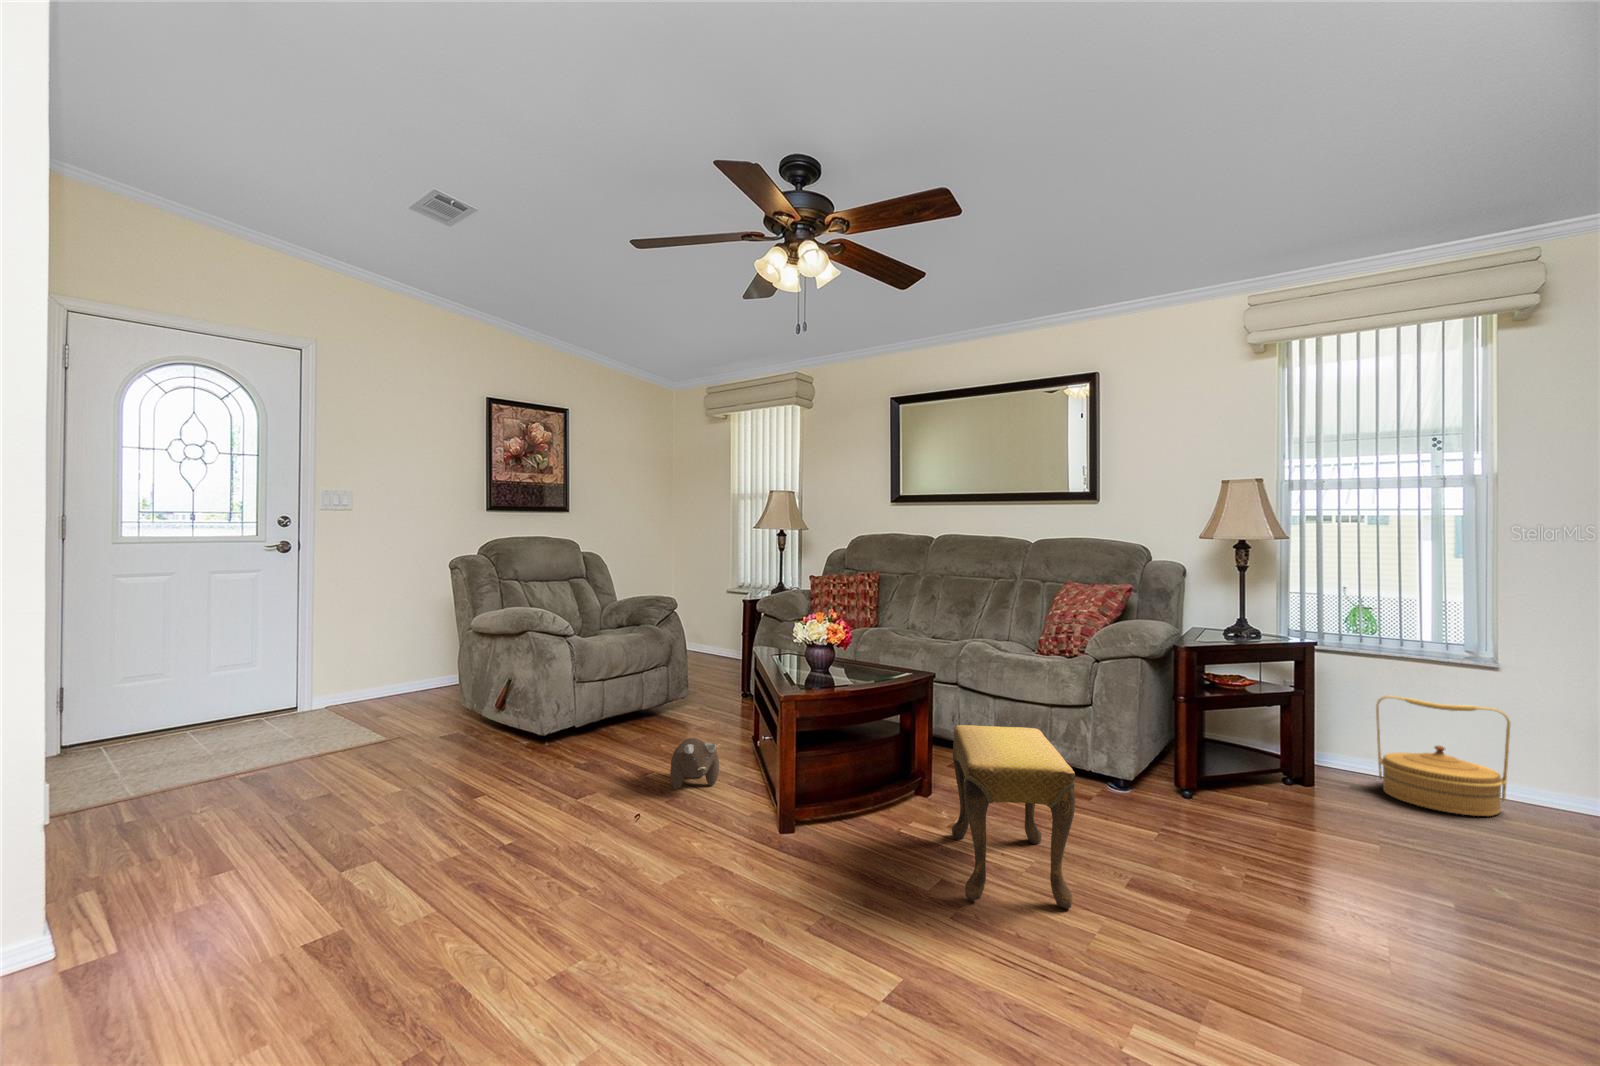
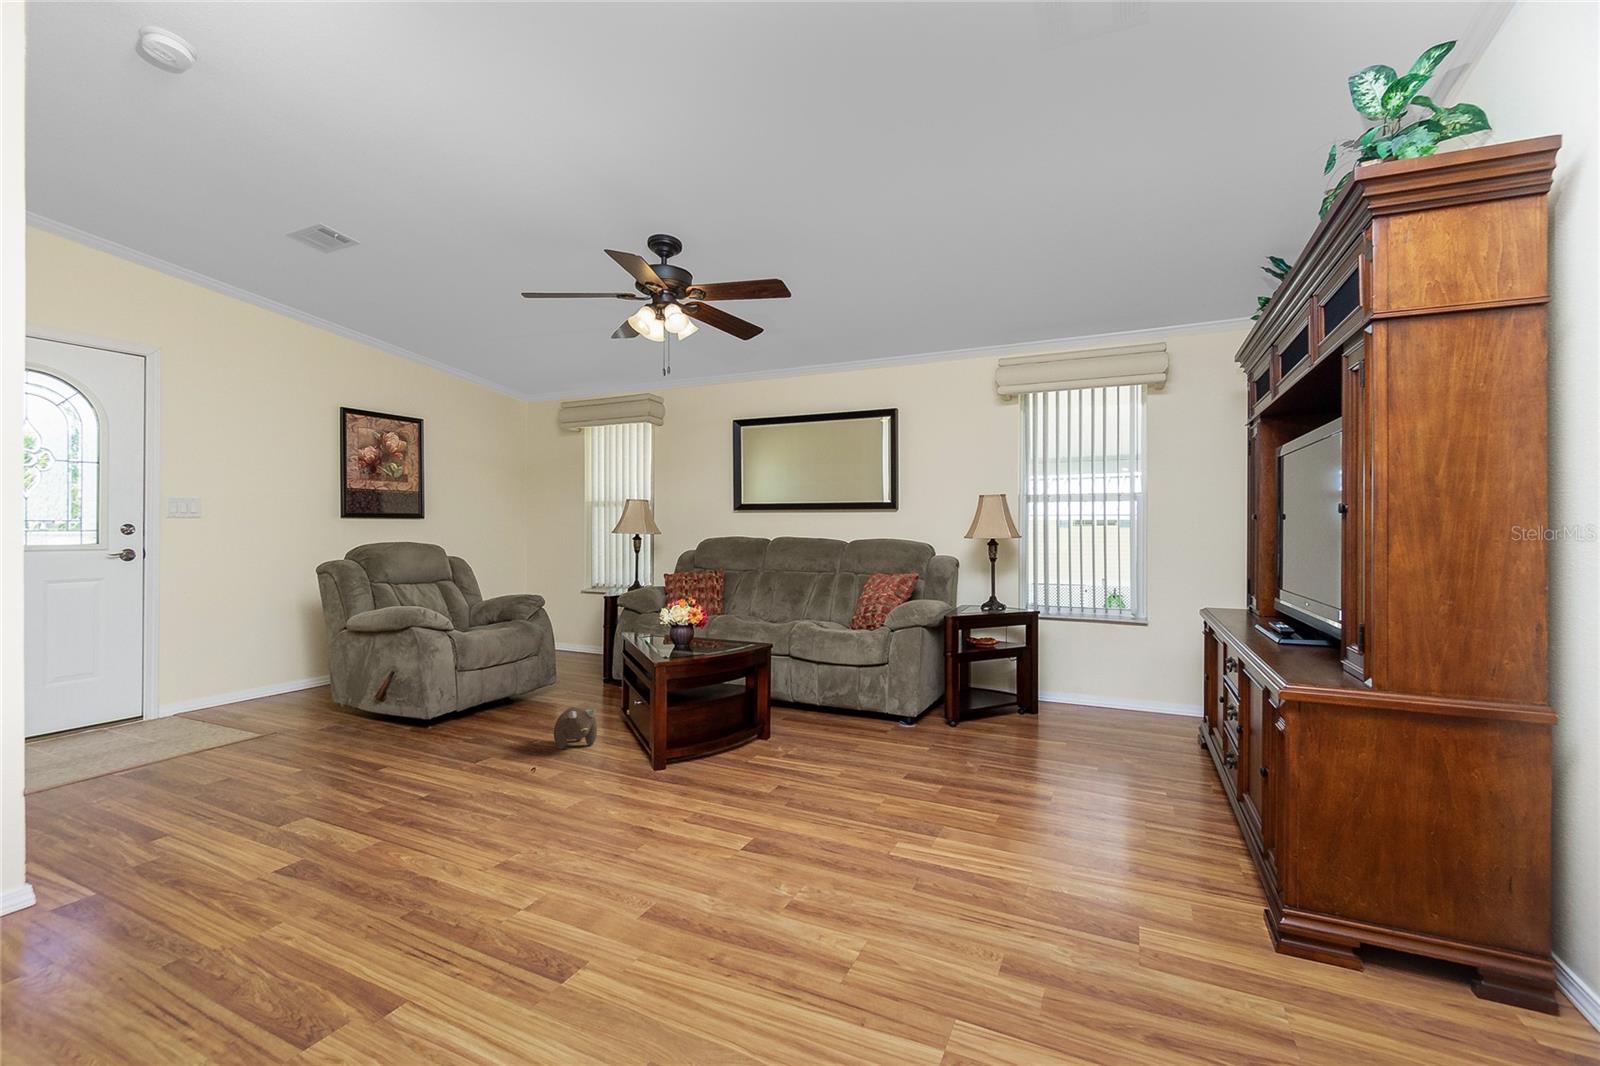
woven basket: present [1376,695,1510,816] -> none [1079,646,1154,723]
footstool: present [952,725,1075,908] -> none [786,677,869,793]

